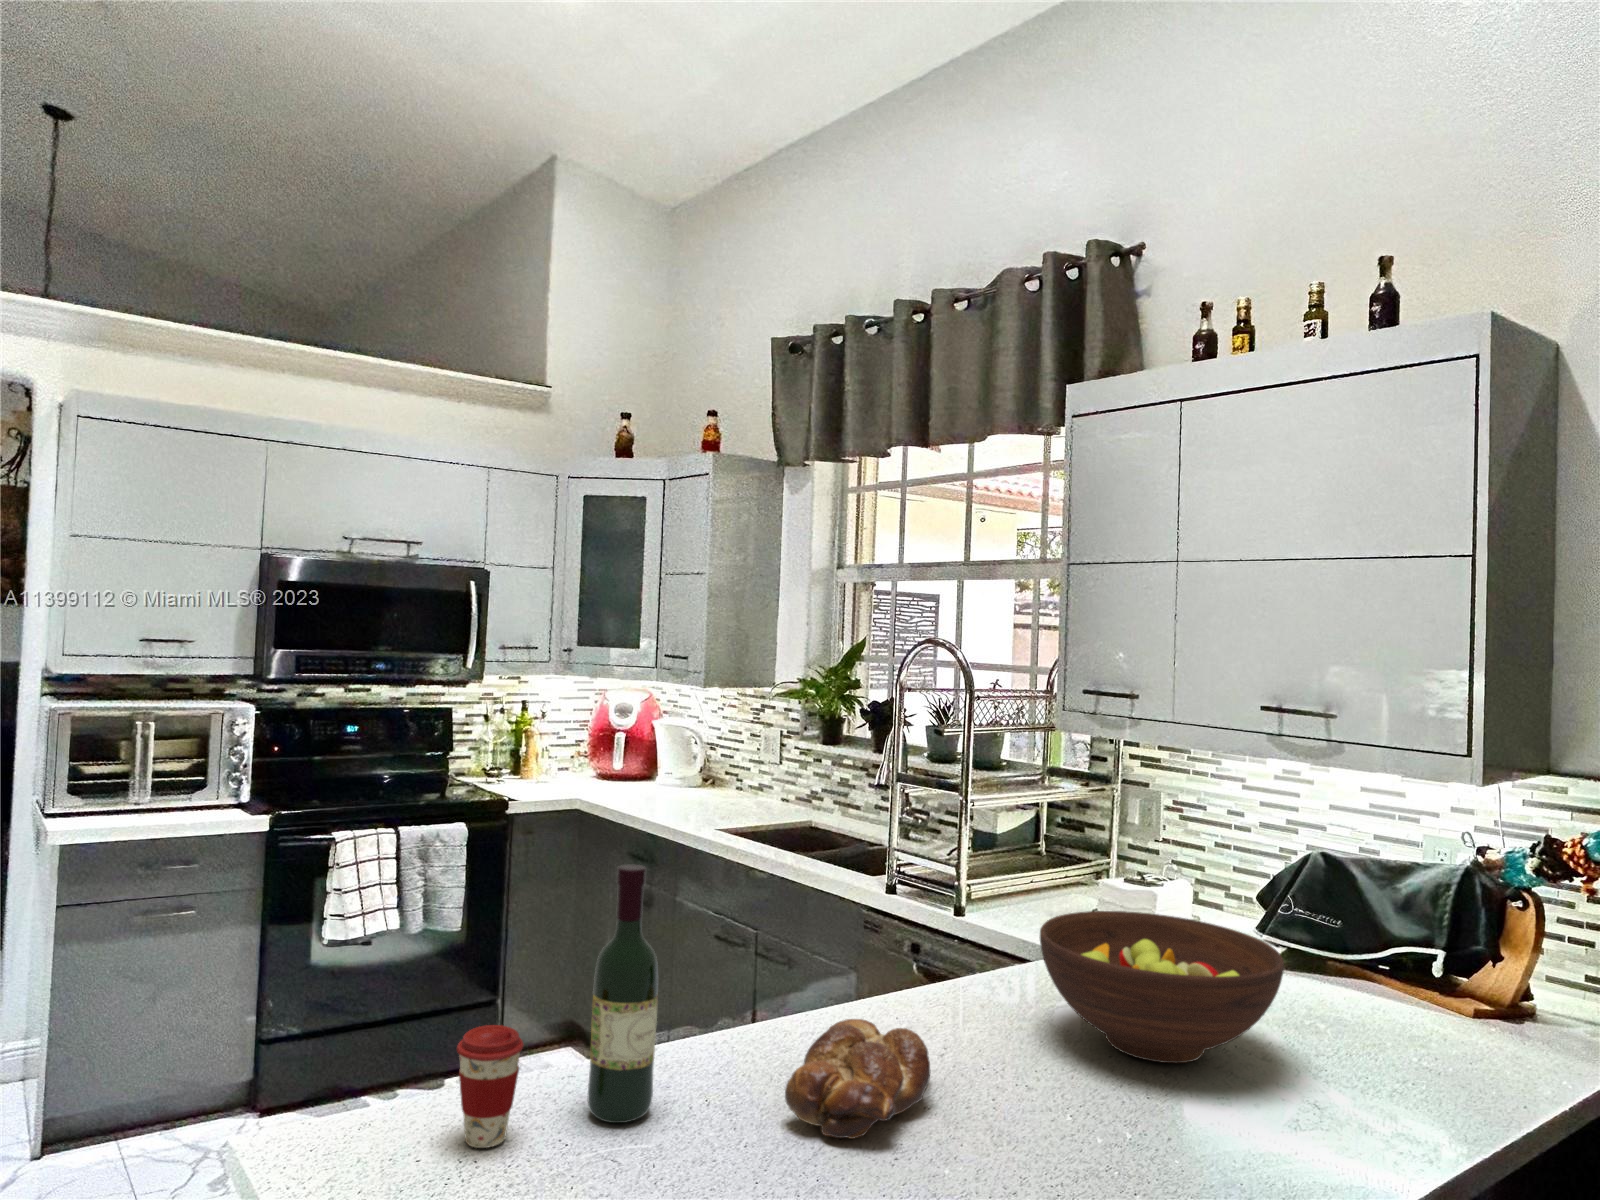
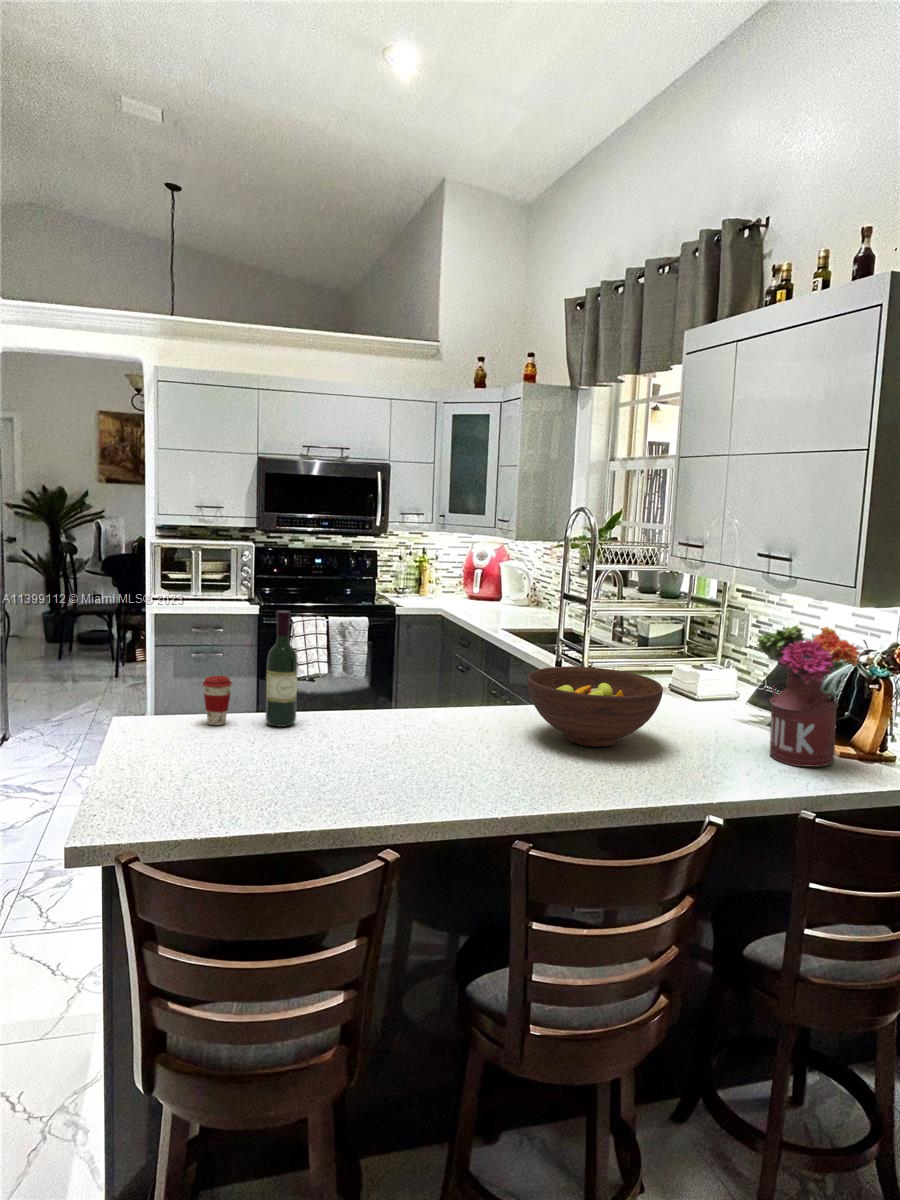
flower arrangement: none [1351,819,1527,1048] -> present [757,625,861,767]
bread loaf: present [785,1019,930,1139] -> none [347,699,441,745]

